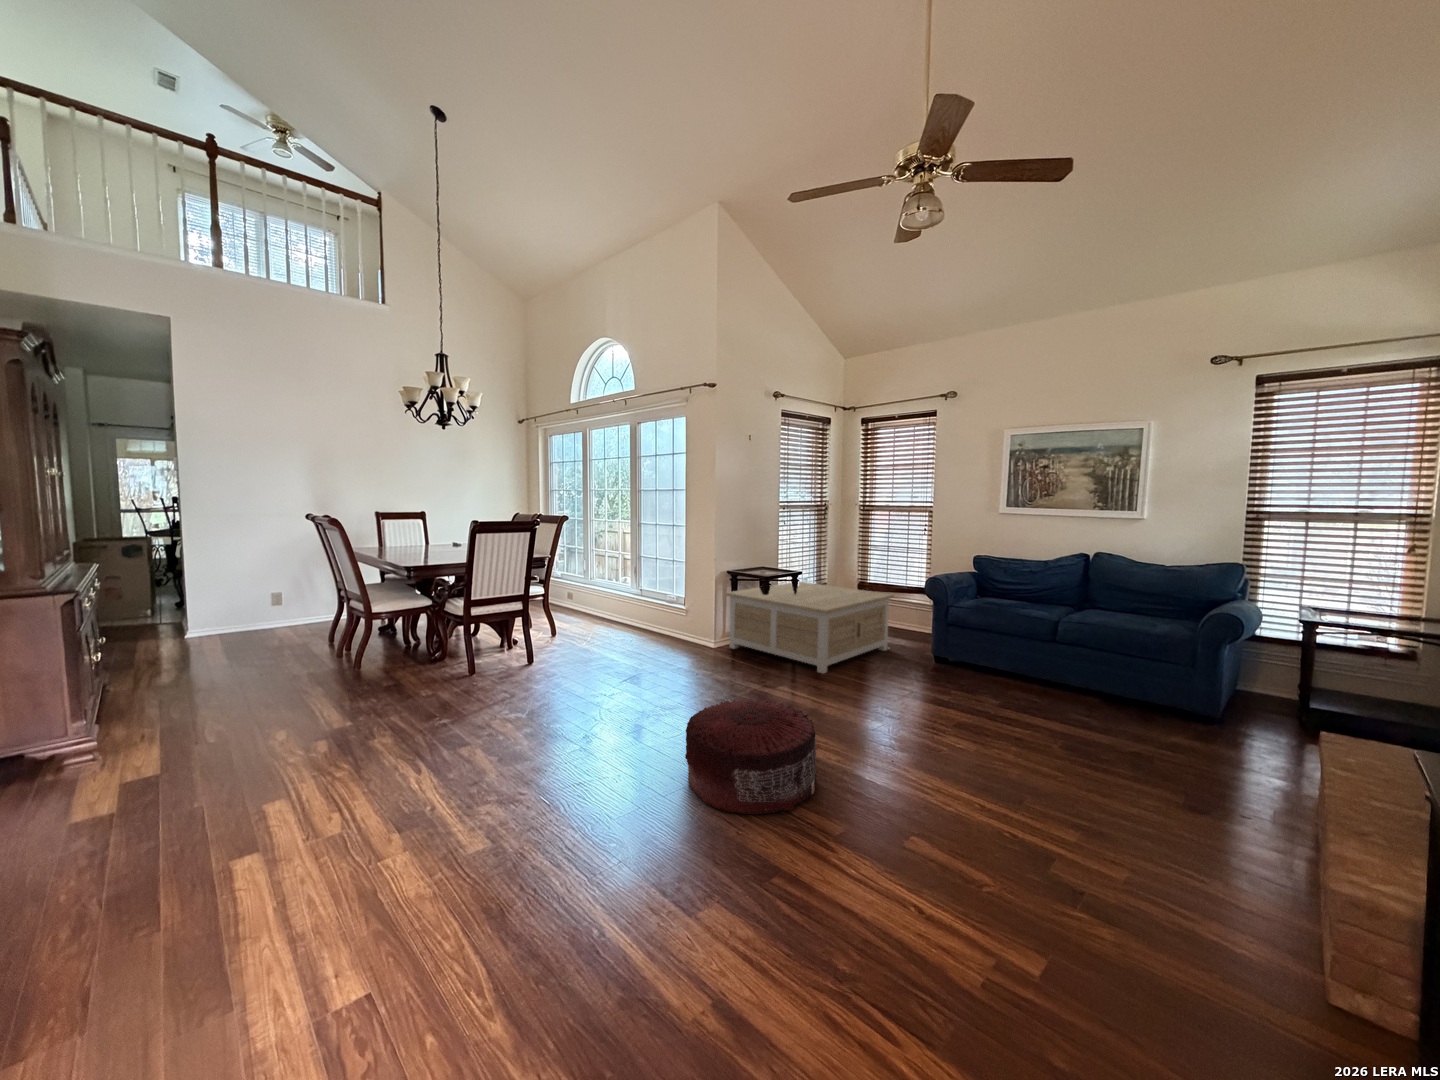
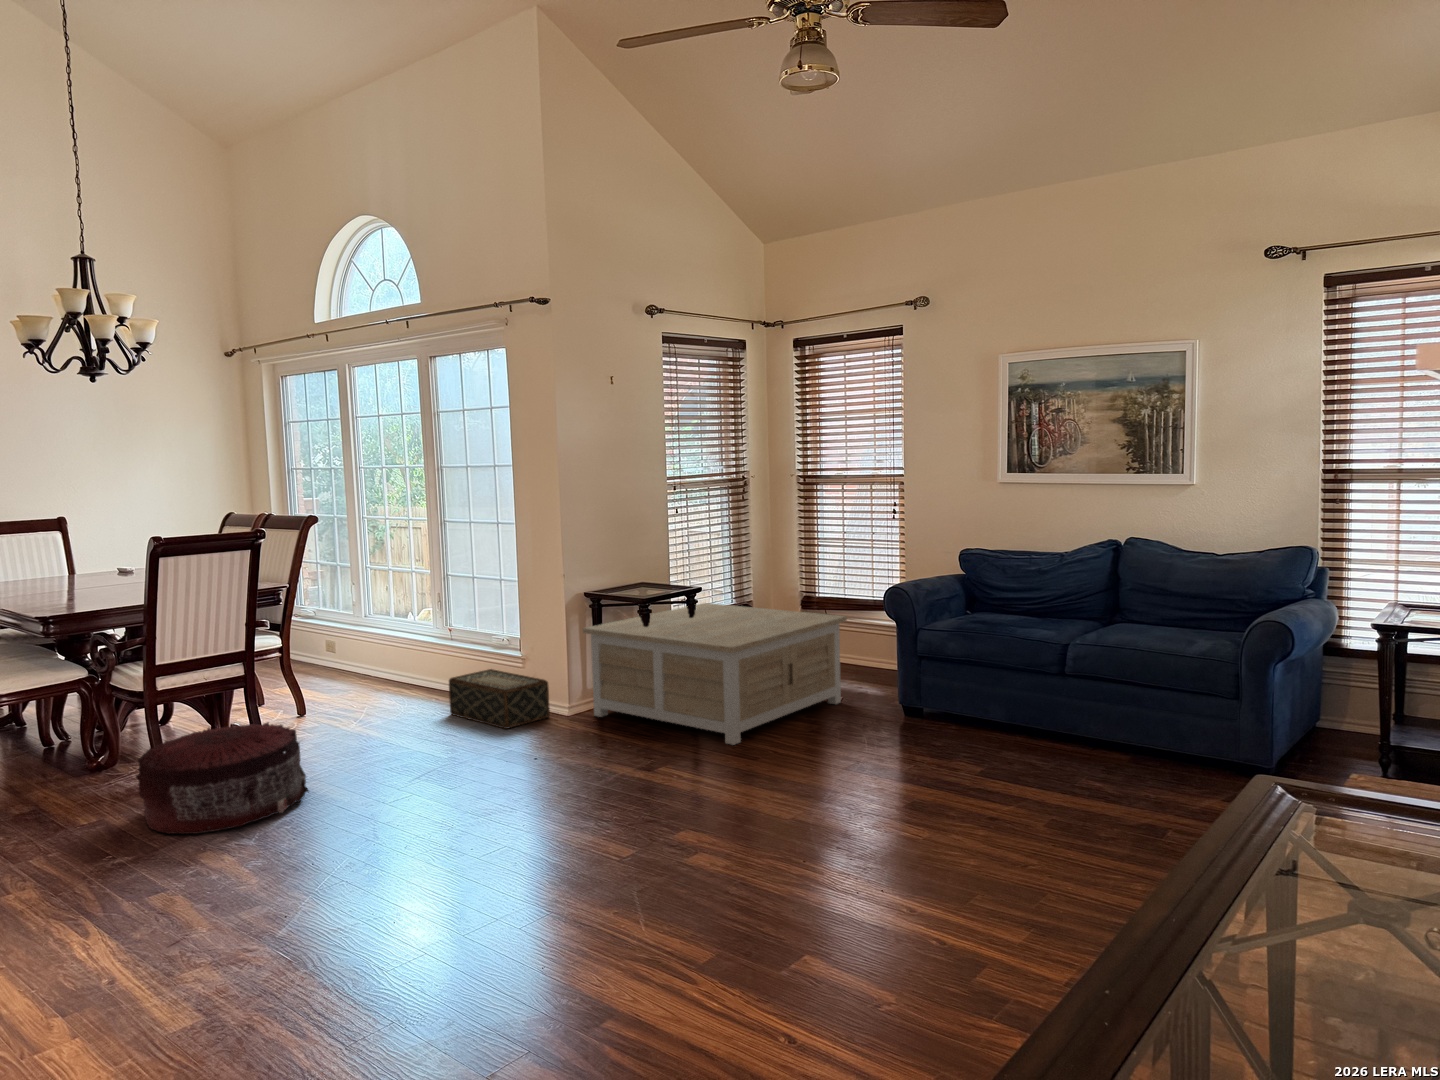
woven basket: none [641,615,702,653] -> present [449,669,550,729]
pouf: present [685,699,817,814] -> present [136,722,309,834]

